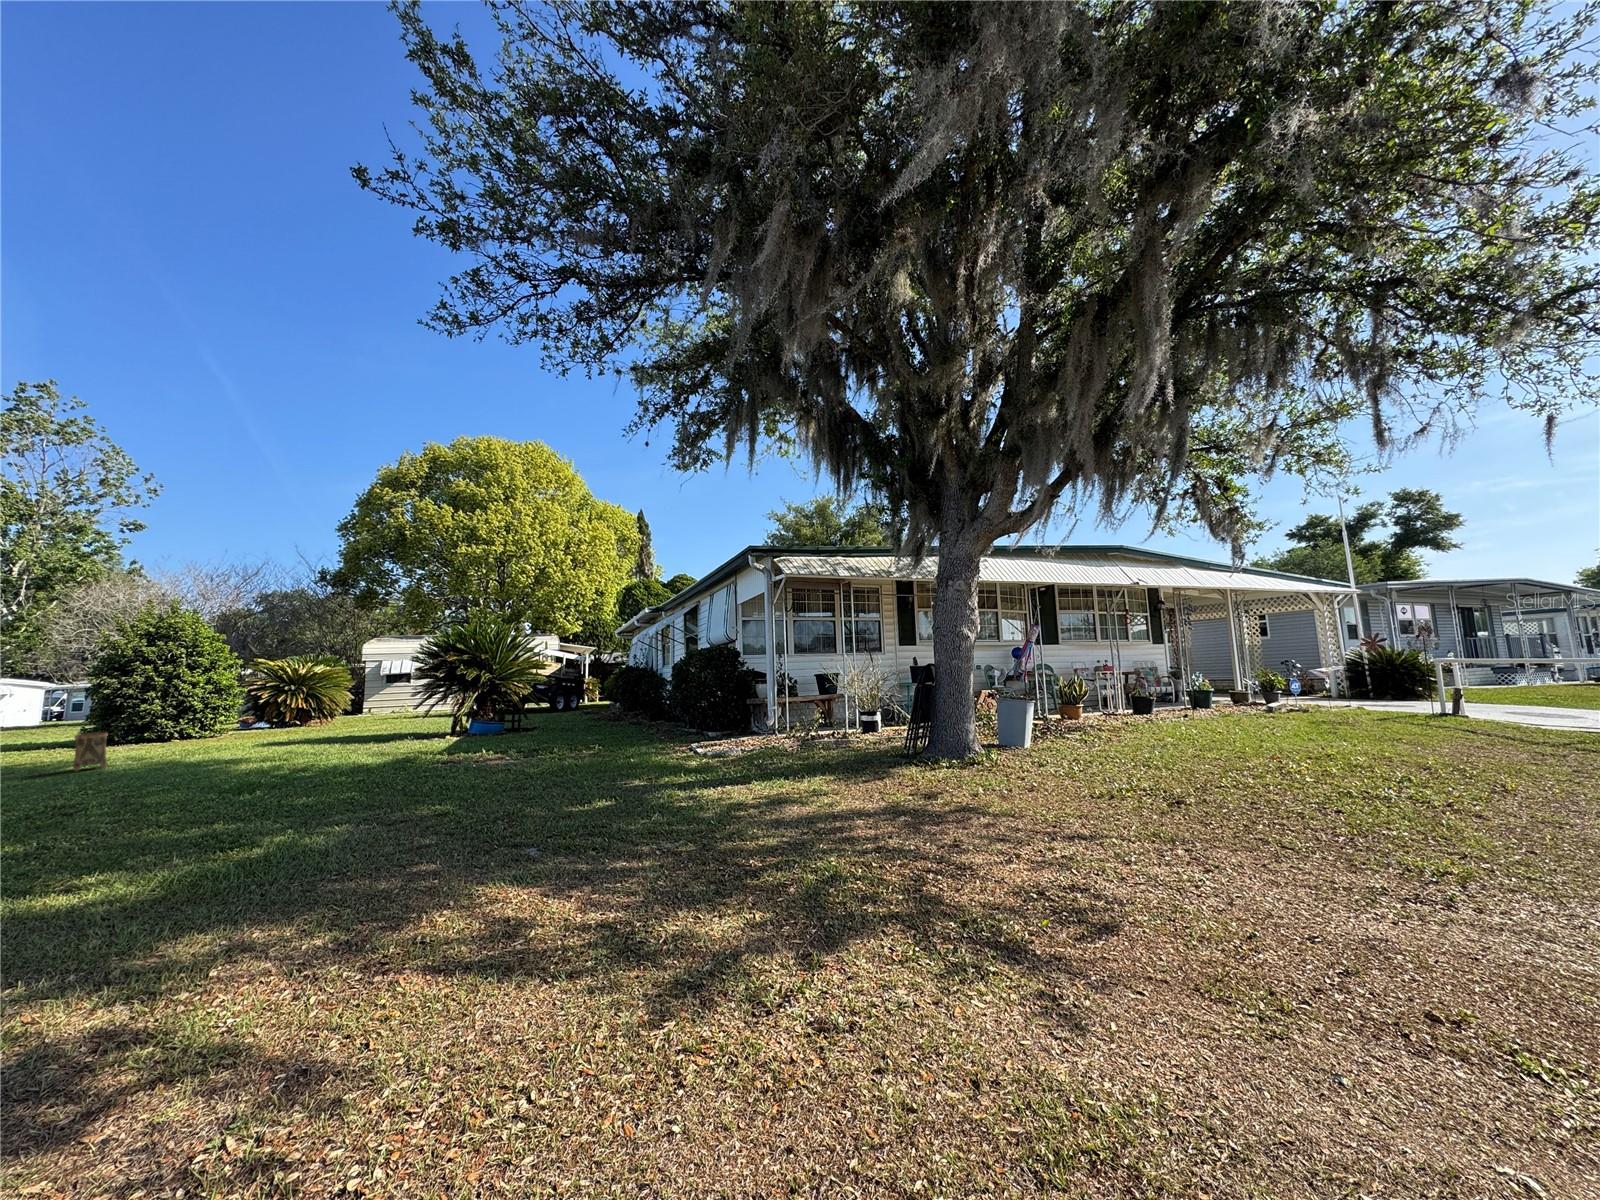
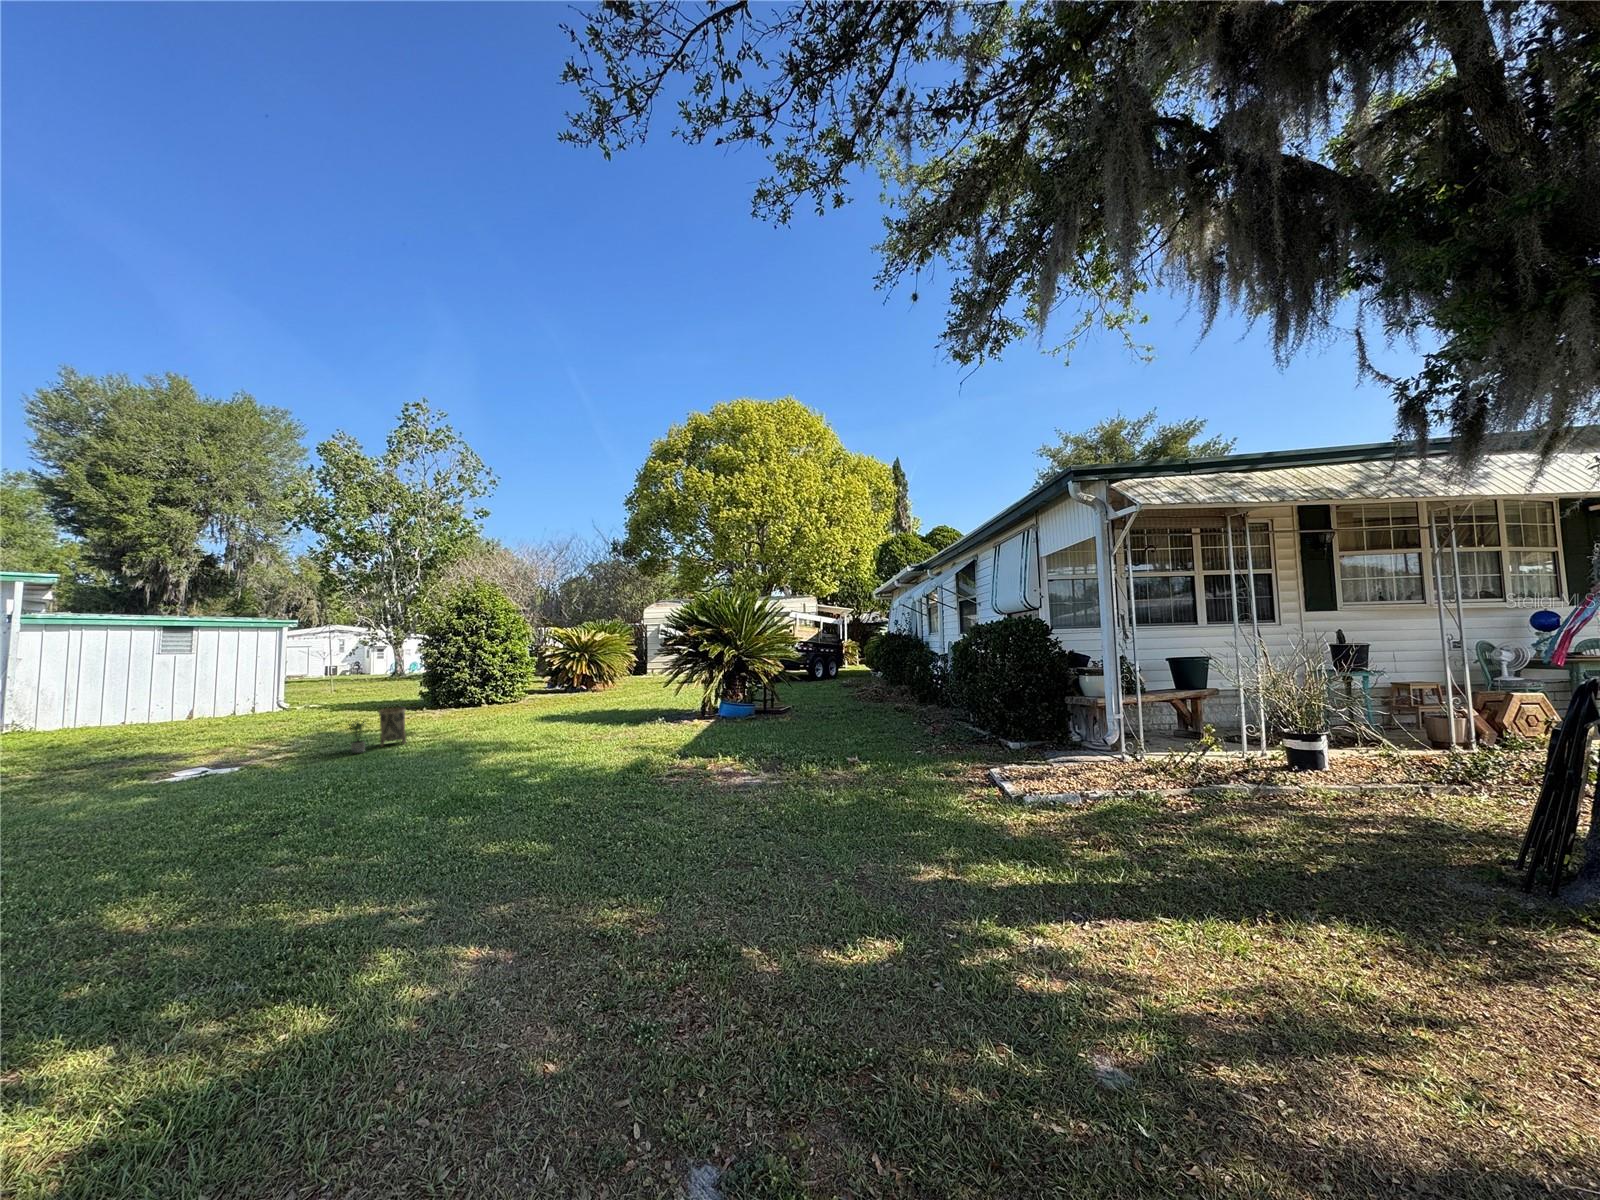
potted plant: none [38,742,69,777] -> present [345,721,366,754]

